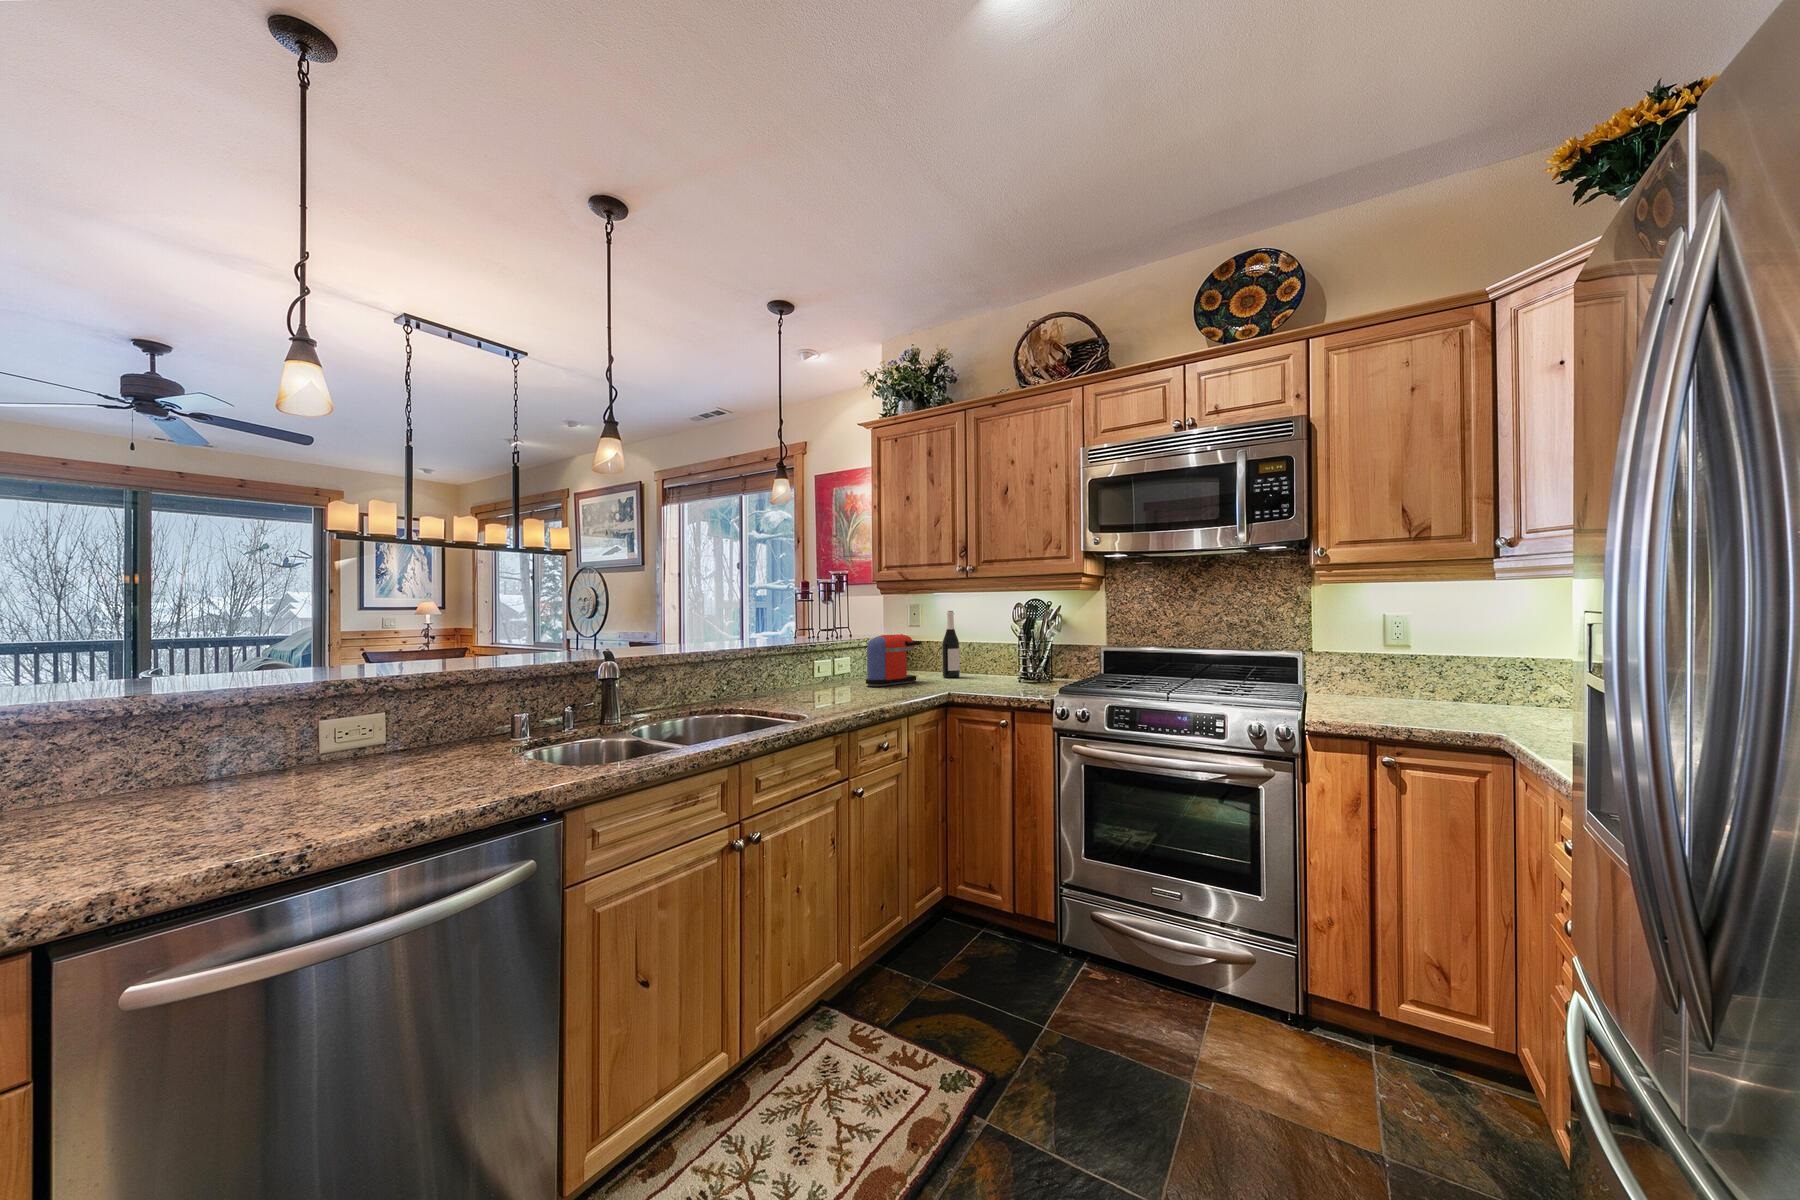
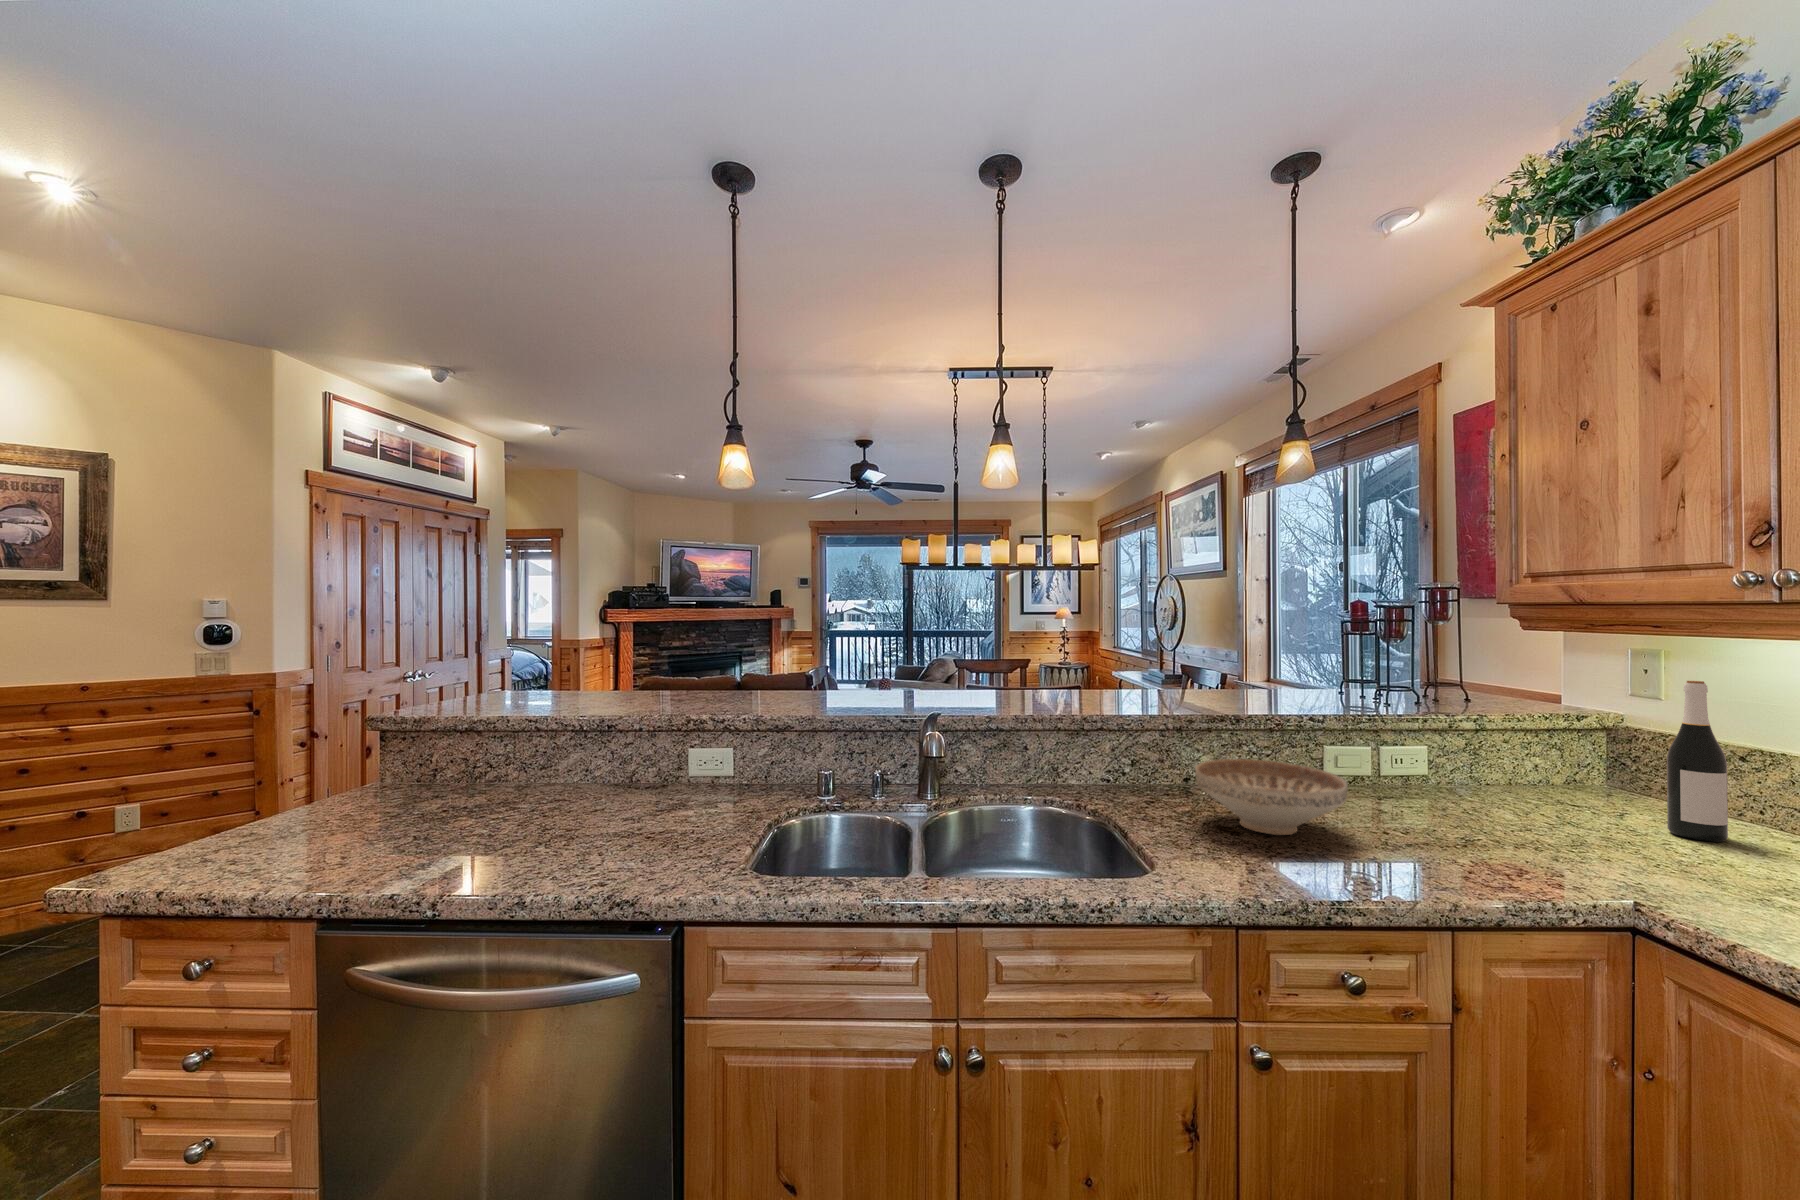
coffee maker: present [866,634,921,686] -> none [1416,721,1586,828]
decorative bowl: none [783,665,860,701] -> present [1195,759,1348,835]

